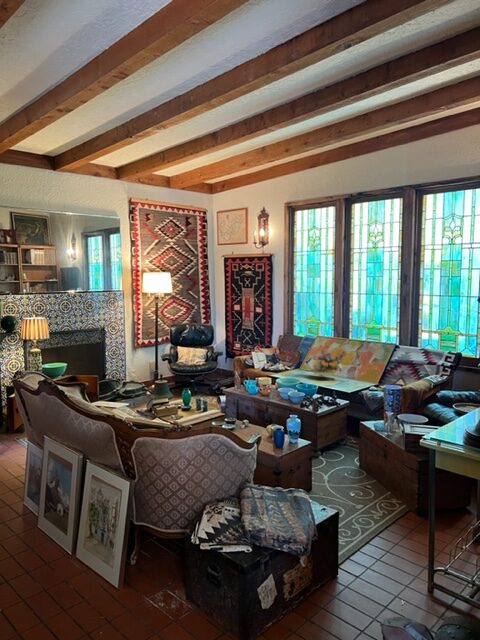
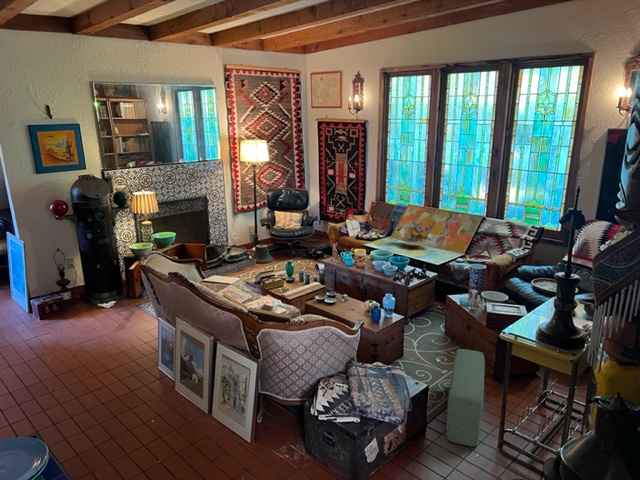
pouf: none [363,475,404,591] -> present [447,349,485,446]

